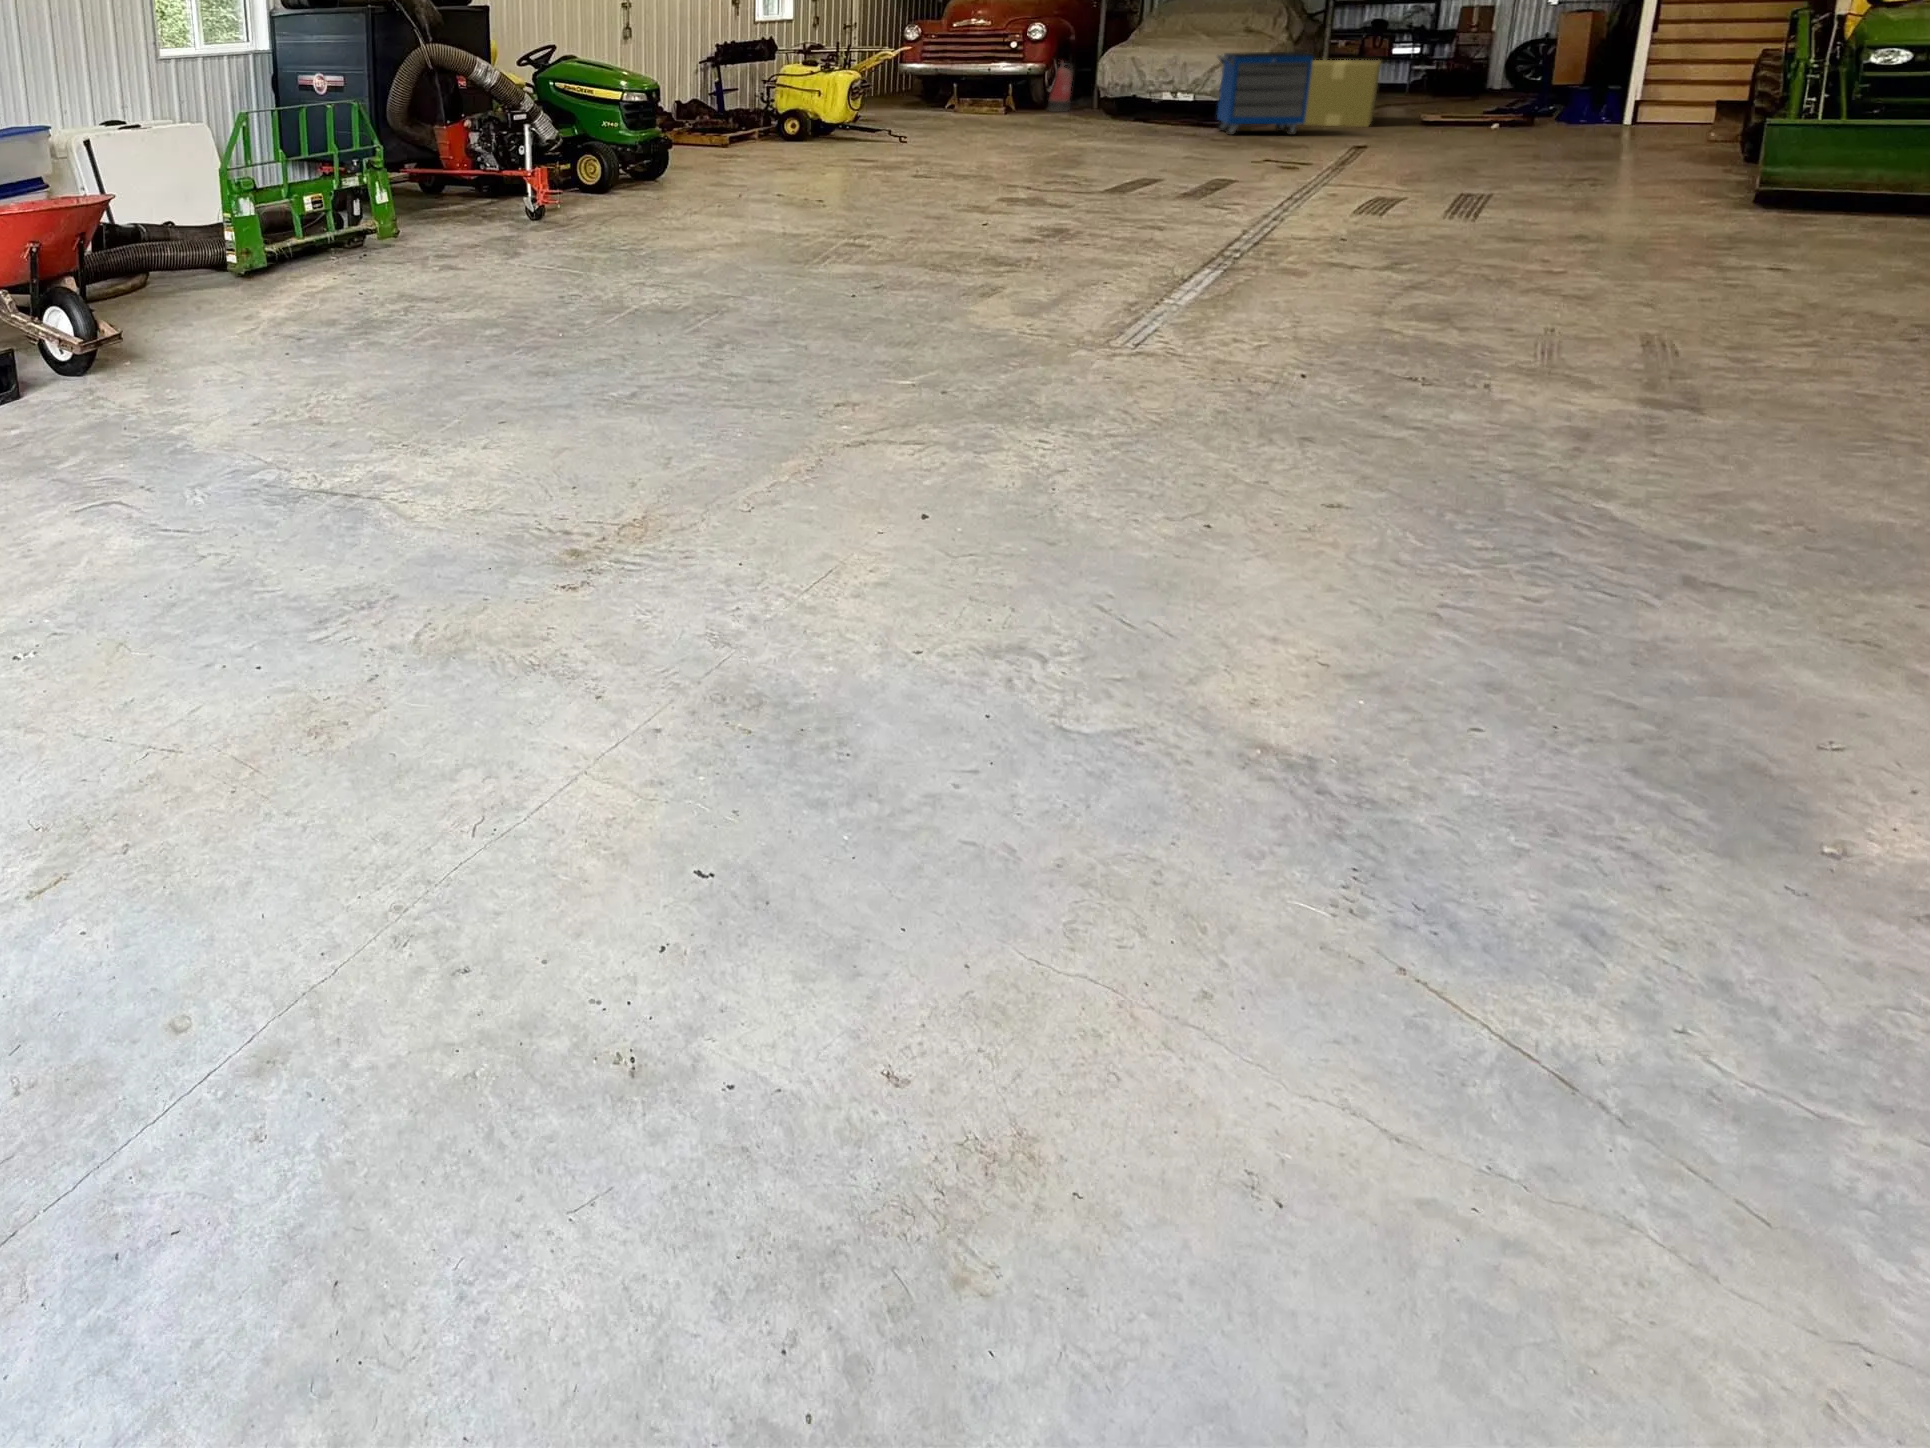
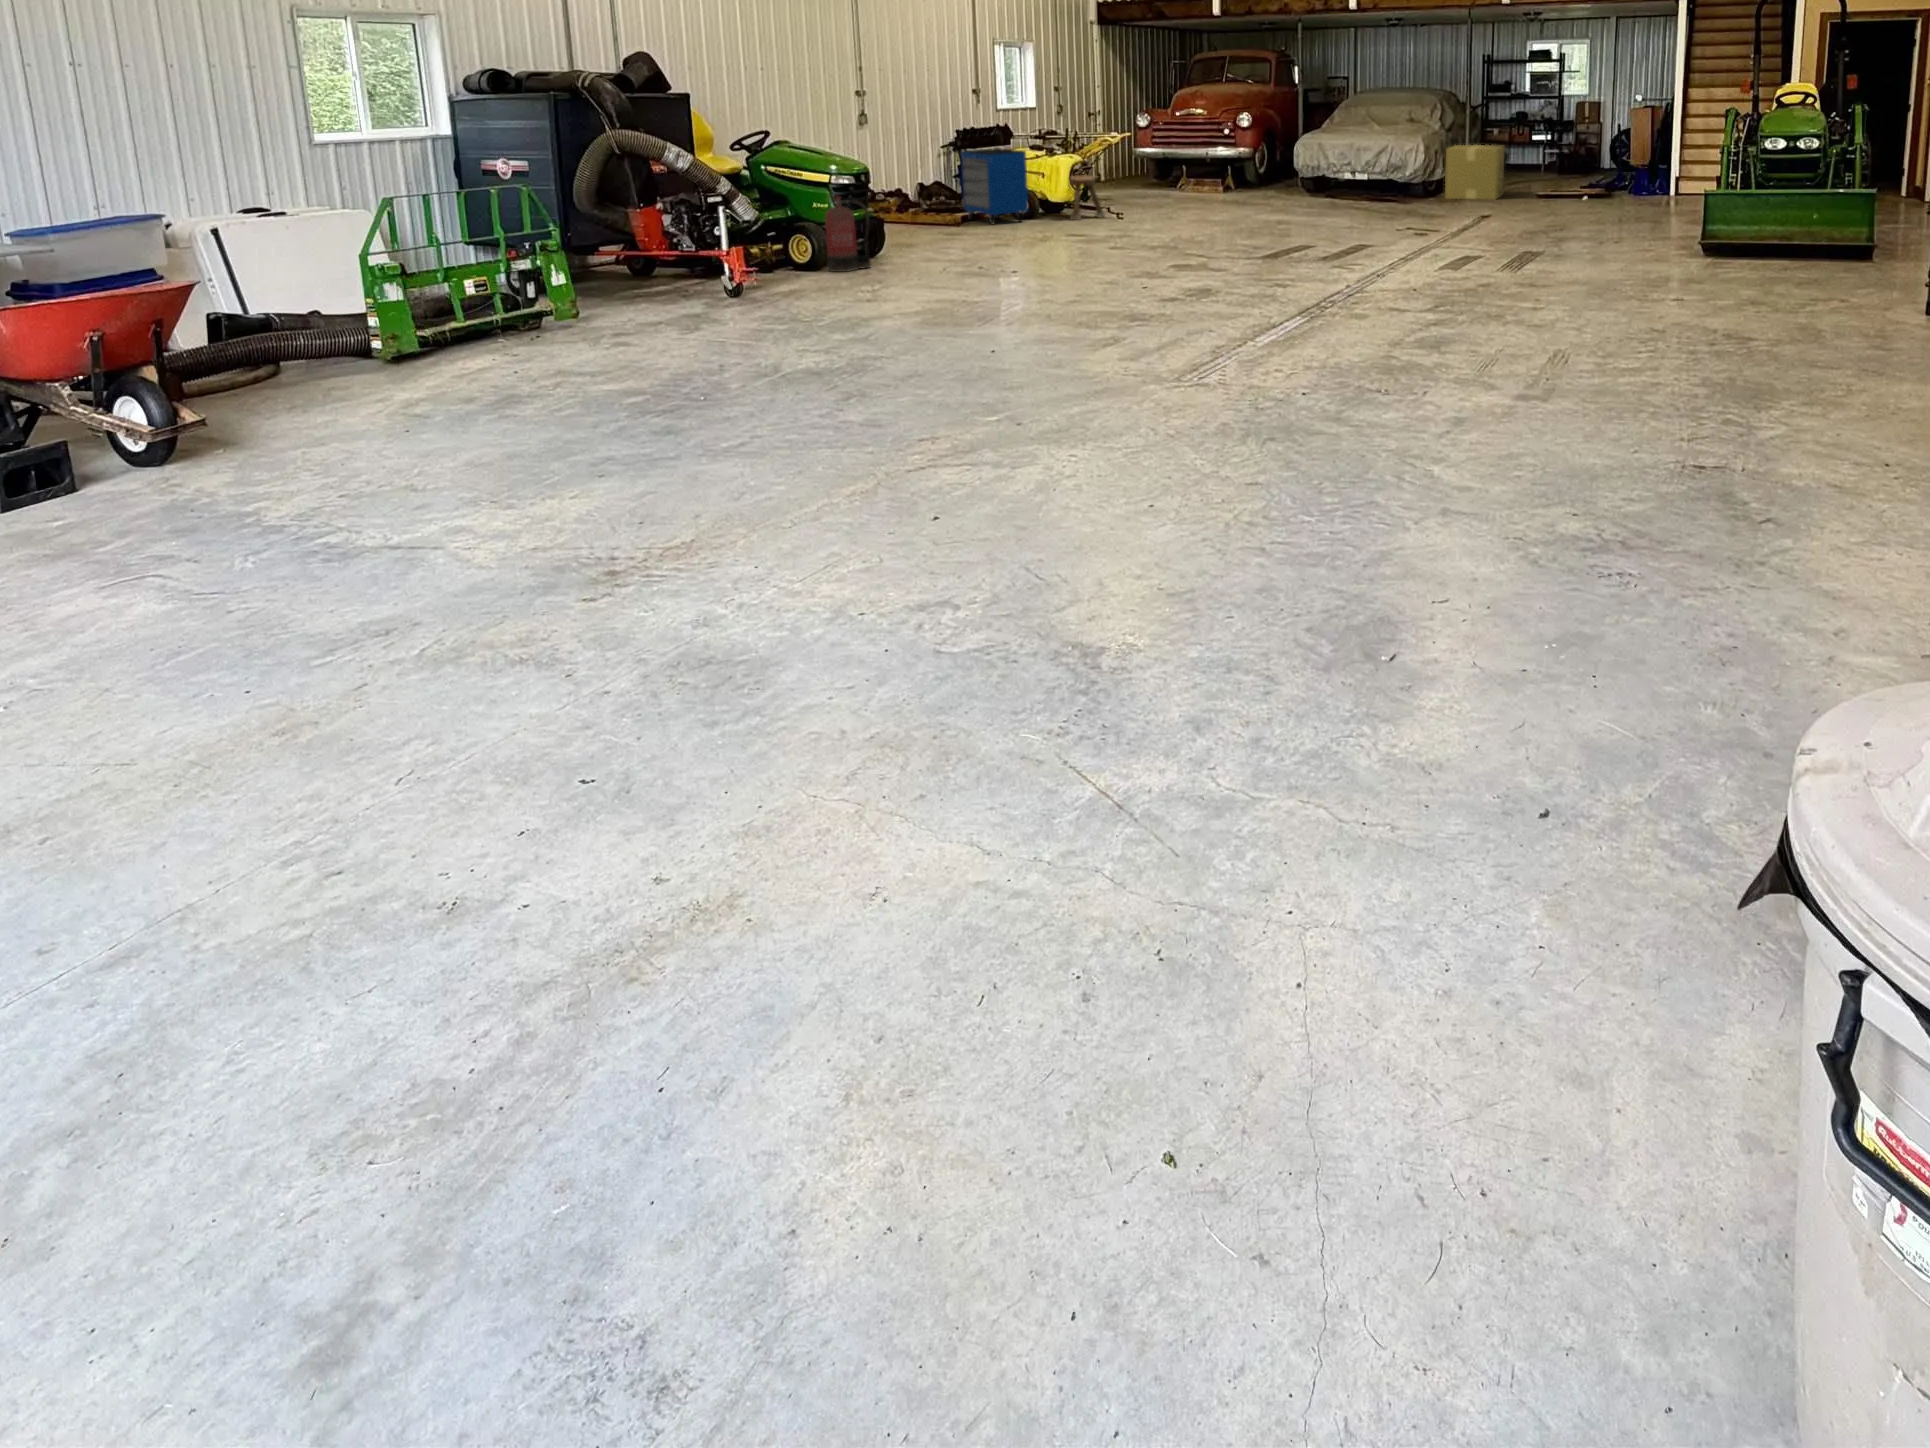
storage cabinet: present [1217,52,1313,135] -> present [960,148,1029,224]
fire extinguisher: present [1048,61,1073,112] -> present [825,195,871,272]
stool: none [841,94,880,143] -> present [1070,175,1104,220]

